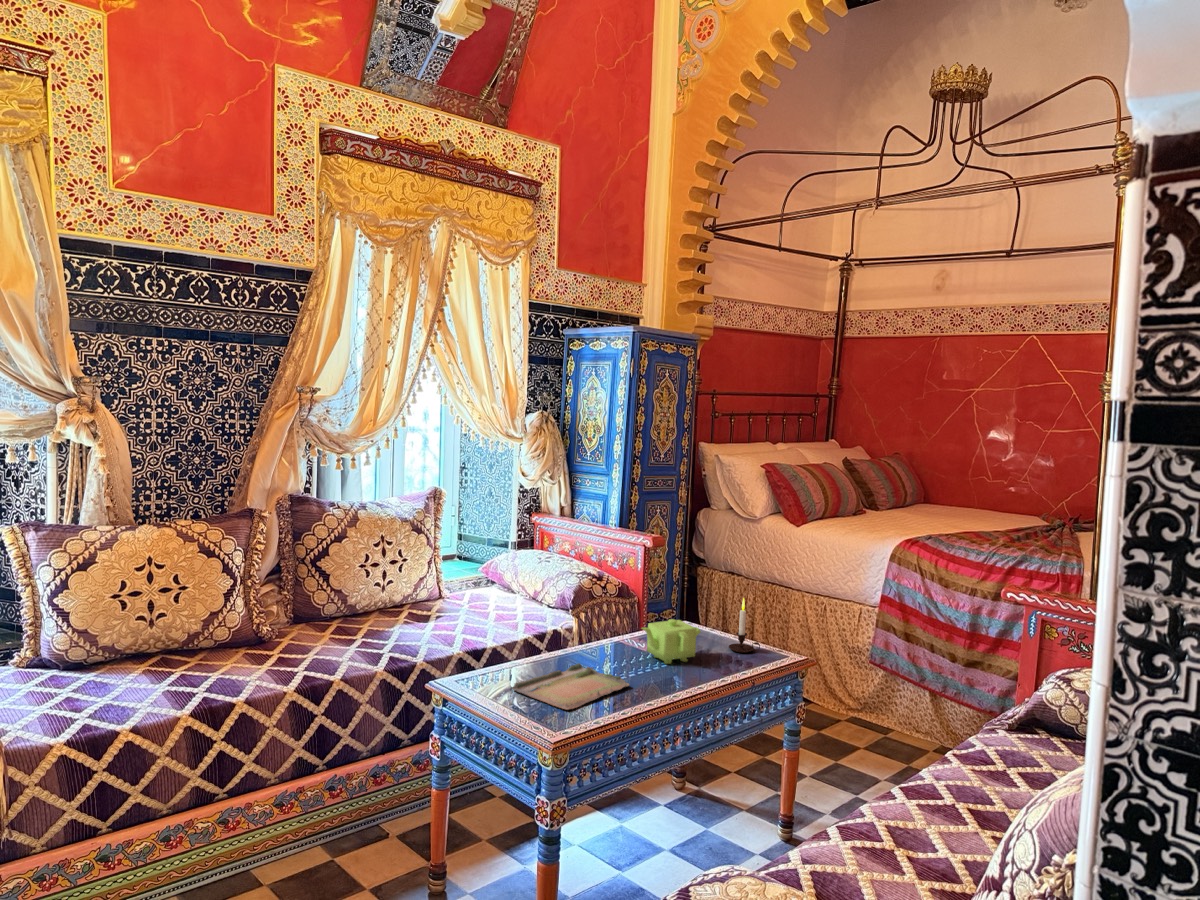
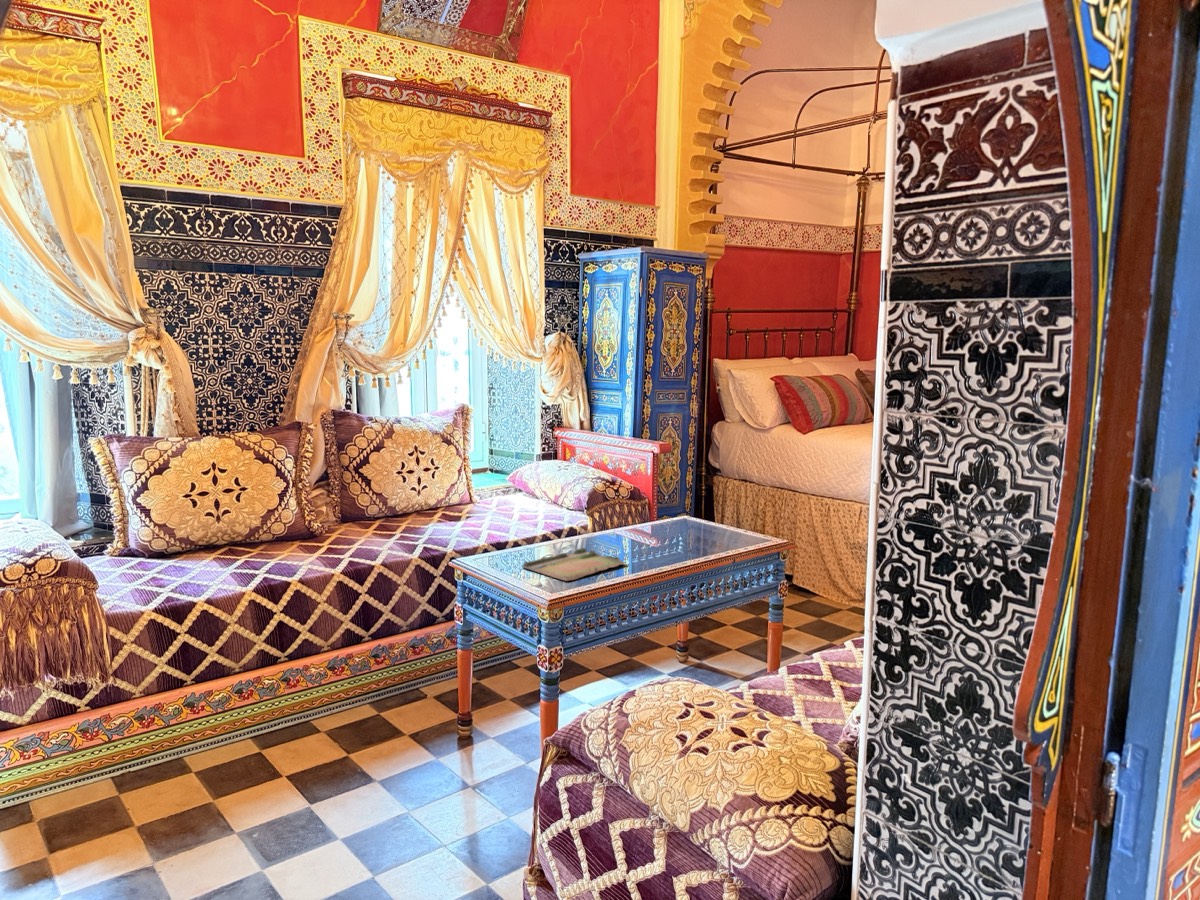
candle: present [729,598,760,653] -> none [722,491,751,540]
teapot: present [642,619,701,664] -> none [639,511,695,549]

